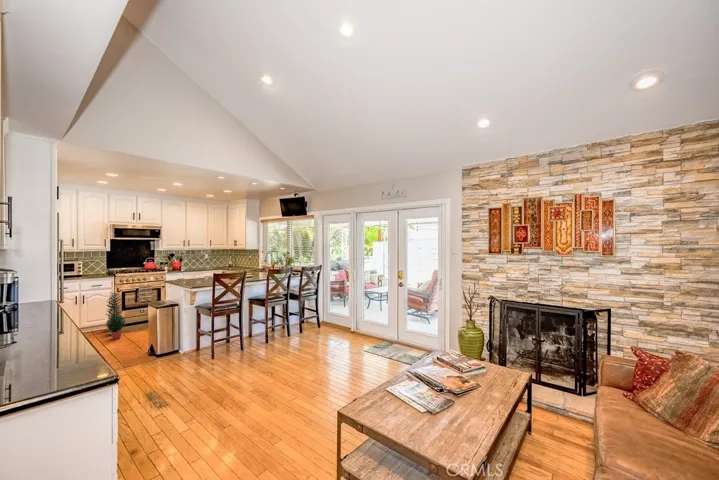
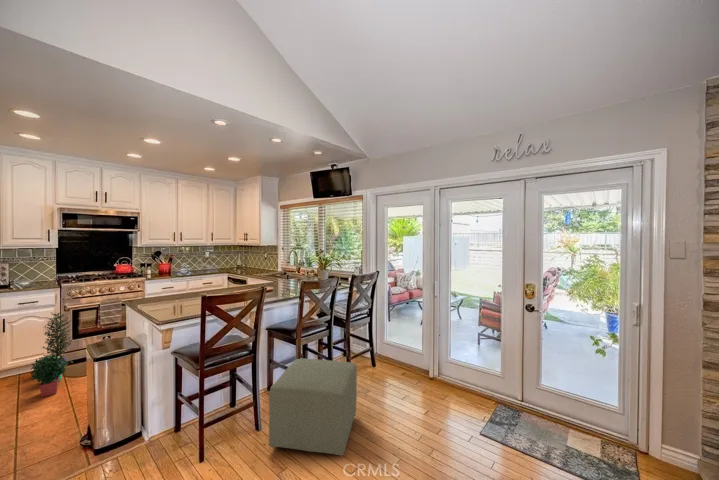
ottoman: none [248,314,299,357] -> present [269,358,357,456]

